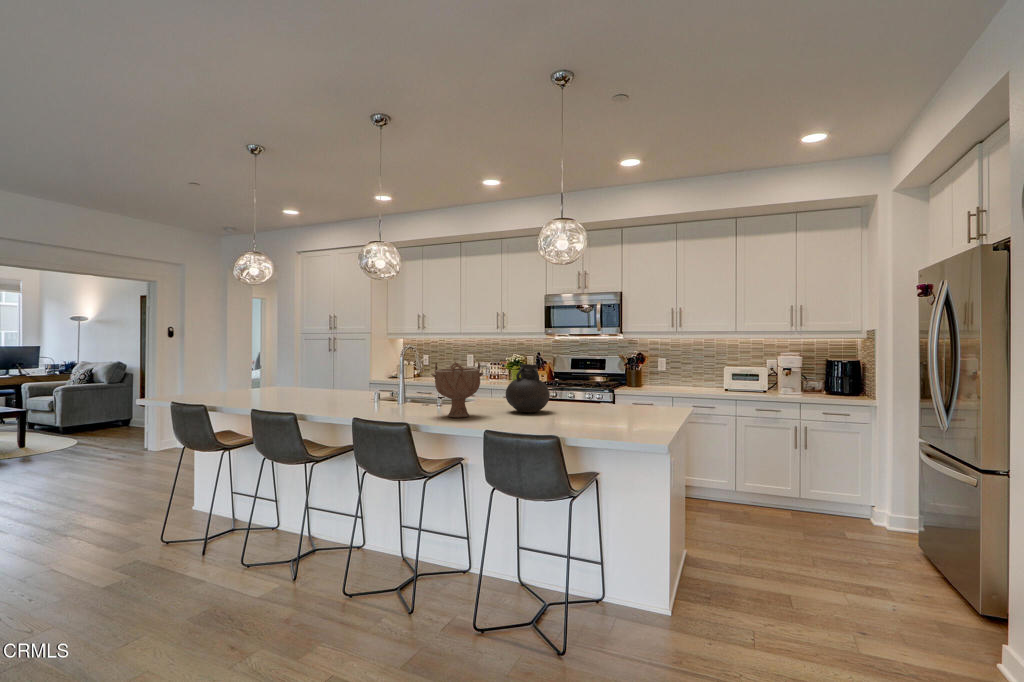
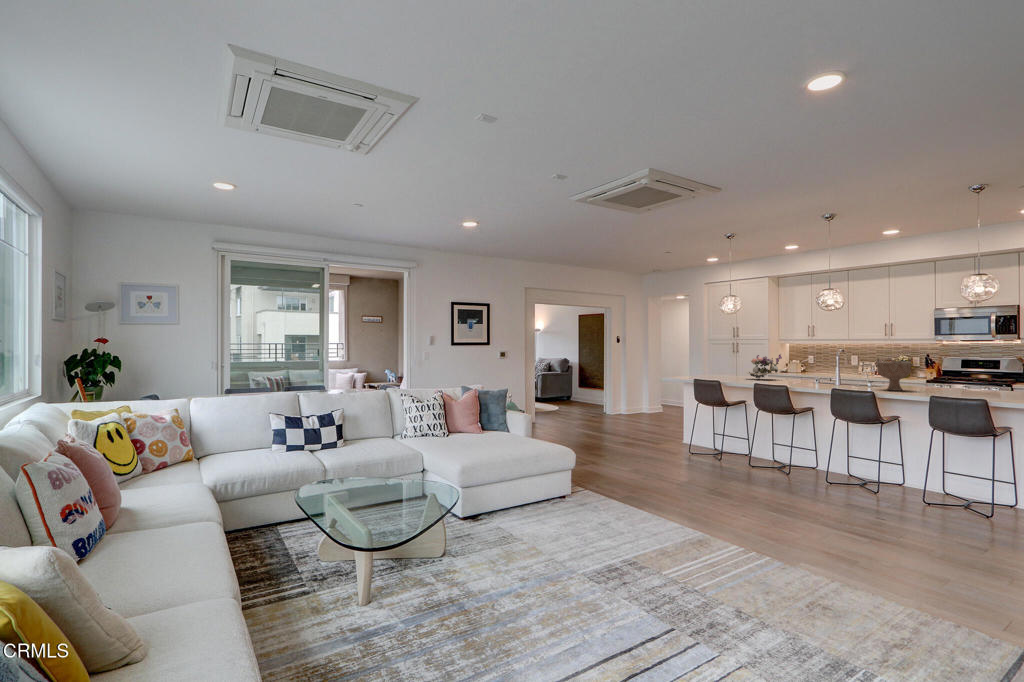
flower arrangement: none [283,355,341,398] -> present [749,354,782,378]
vase: present [506,364,550,412] -> none [927,360,965,391]

